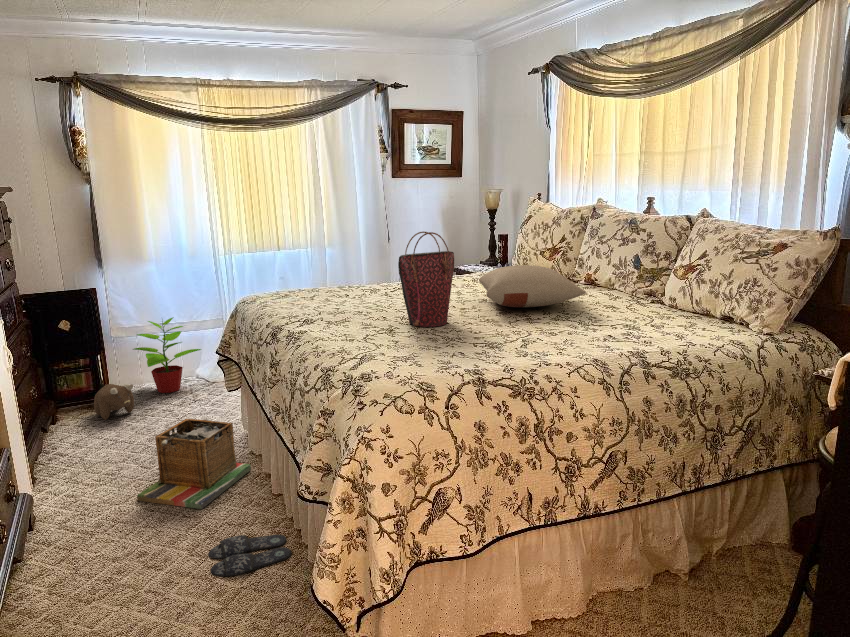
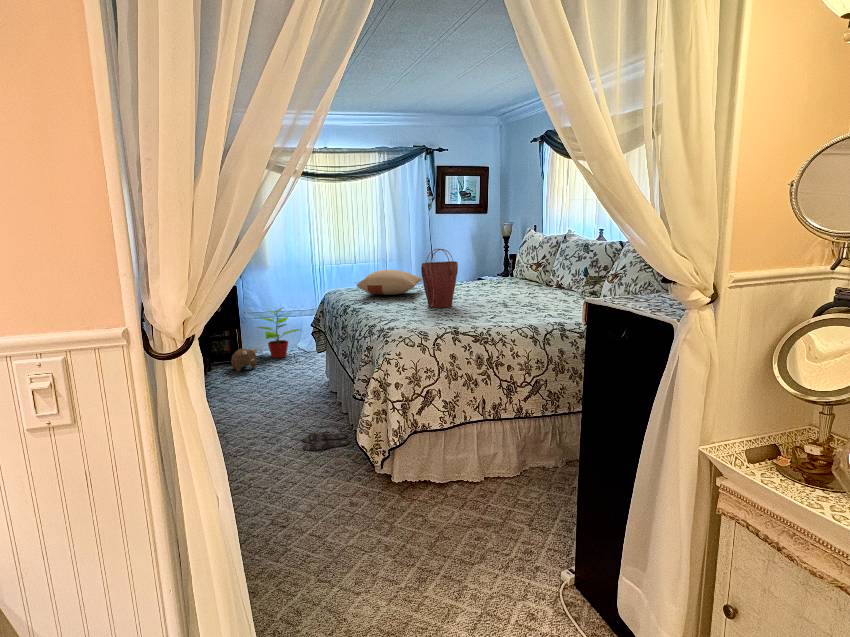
pillow: present [479,265,586,307] -> present [357,270,422,295]
laundry basket: present [137,419,251,509] -> none [260,367,330,419]

